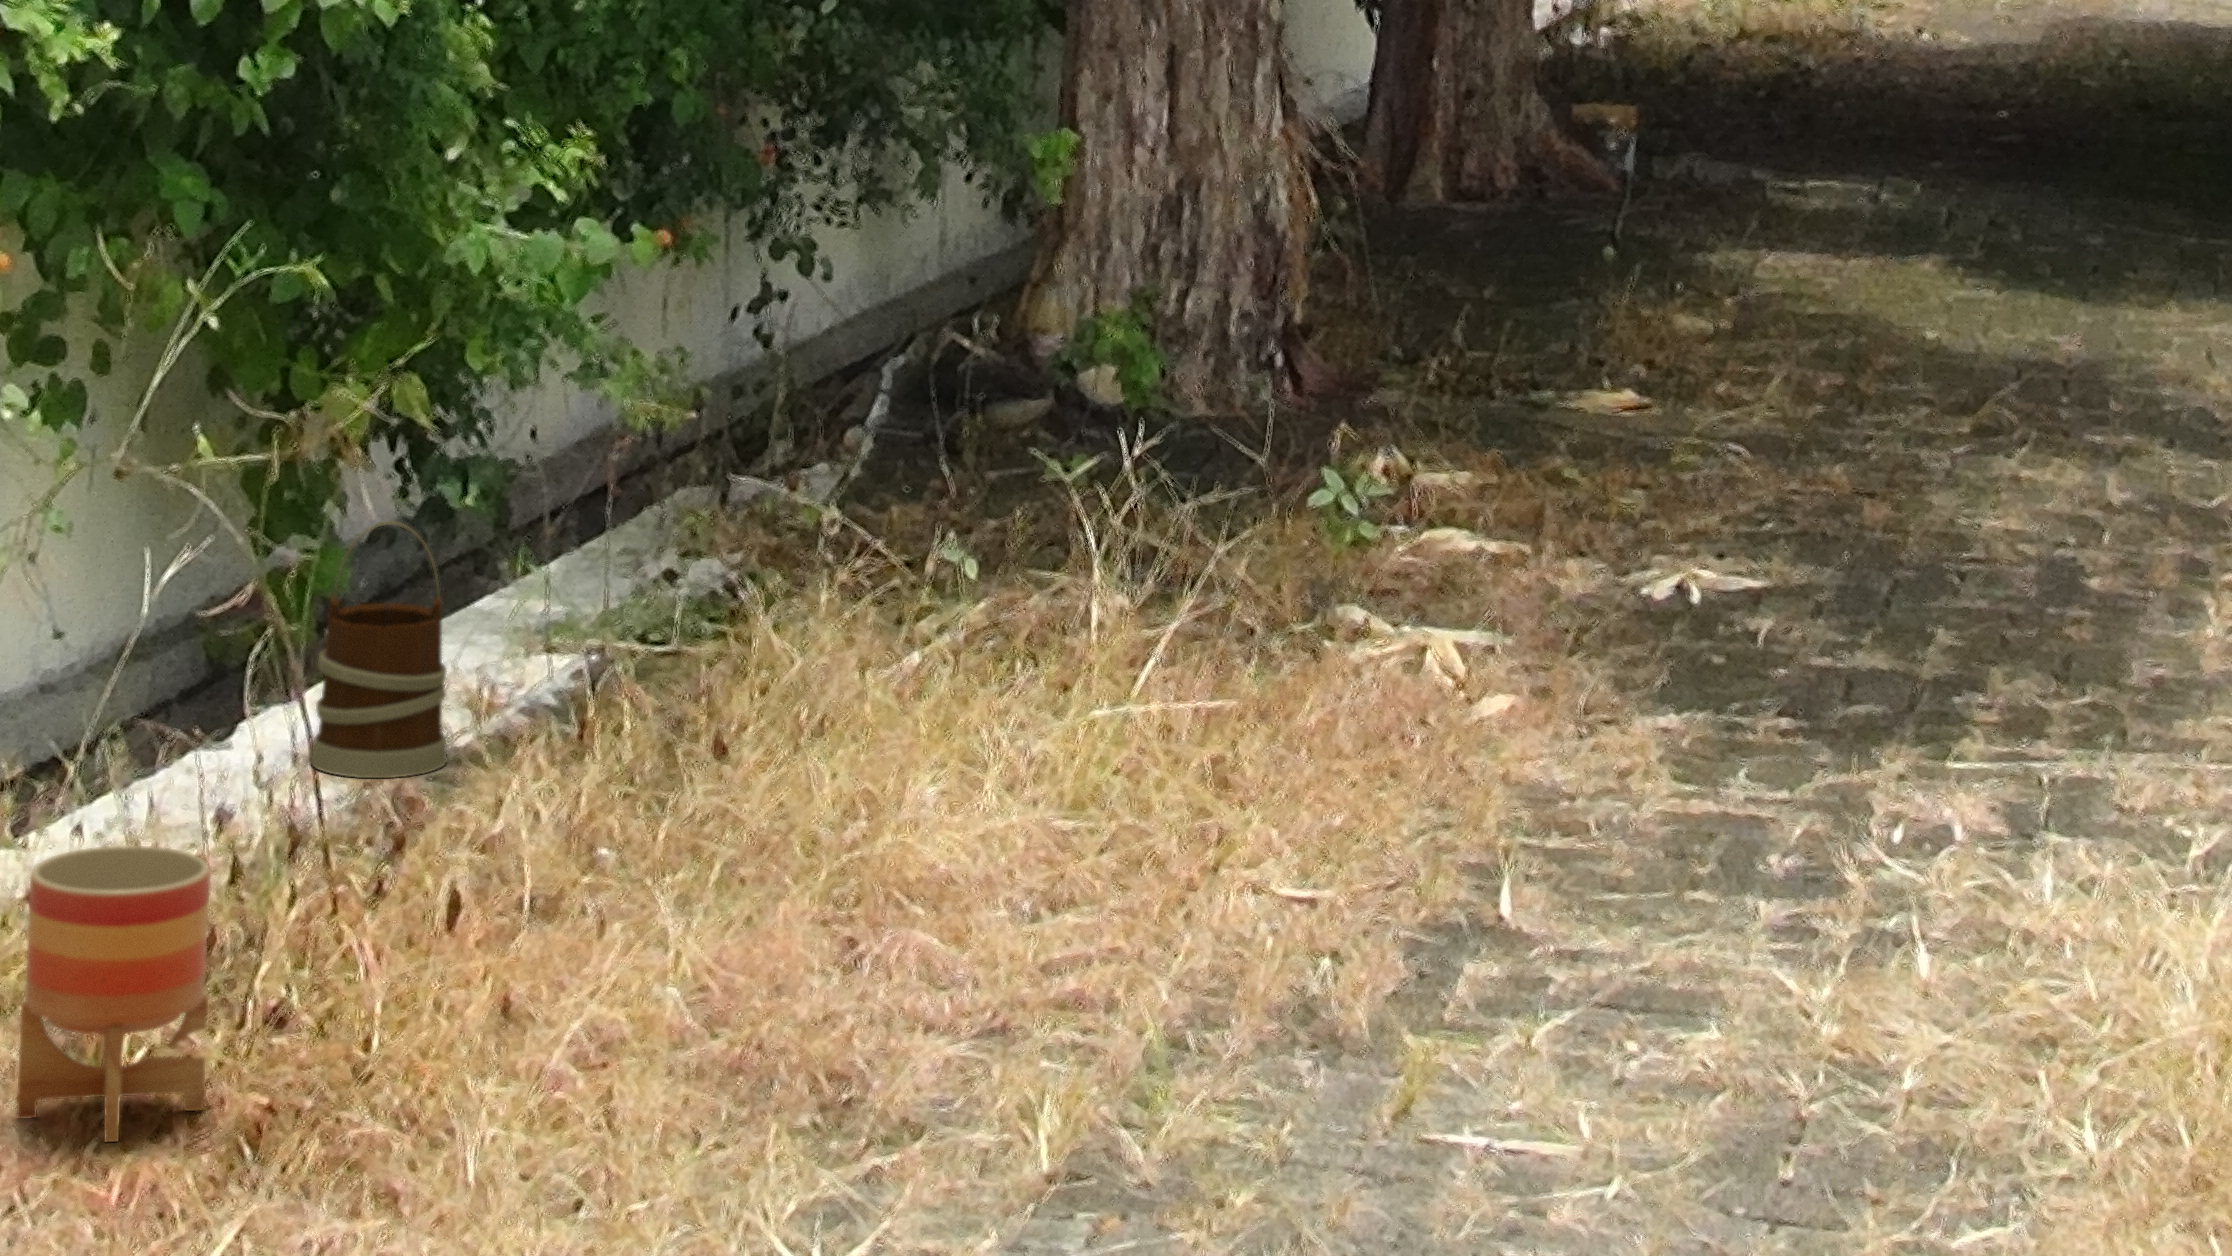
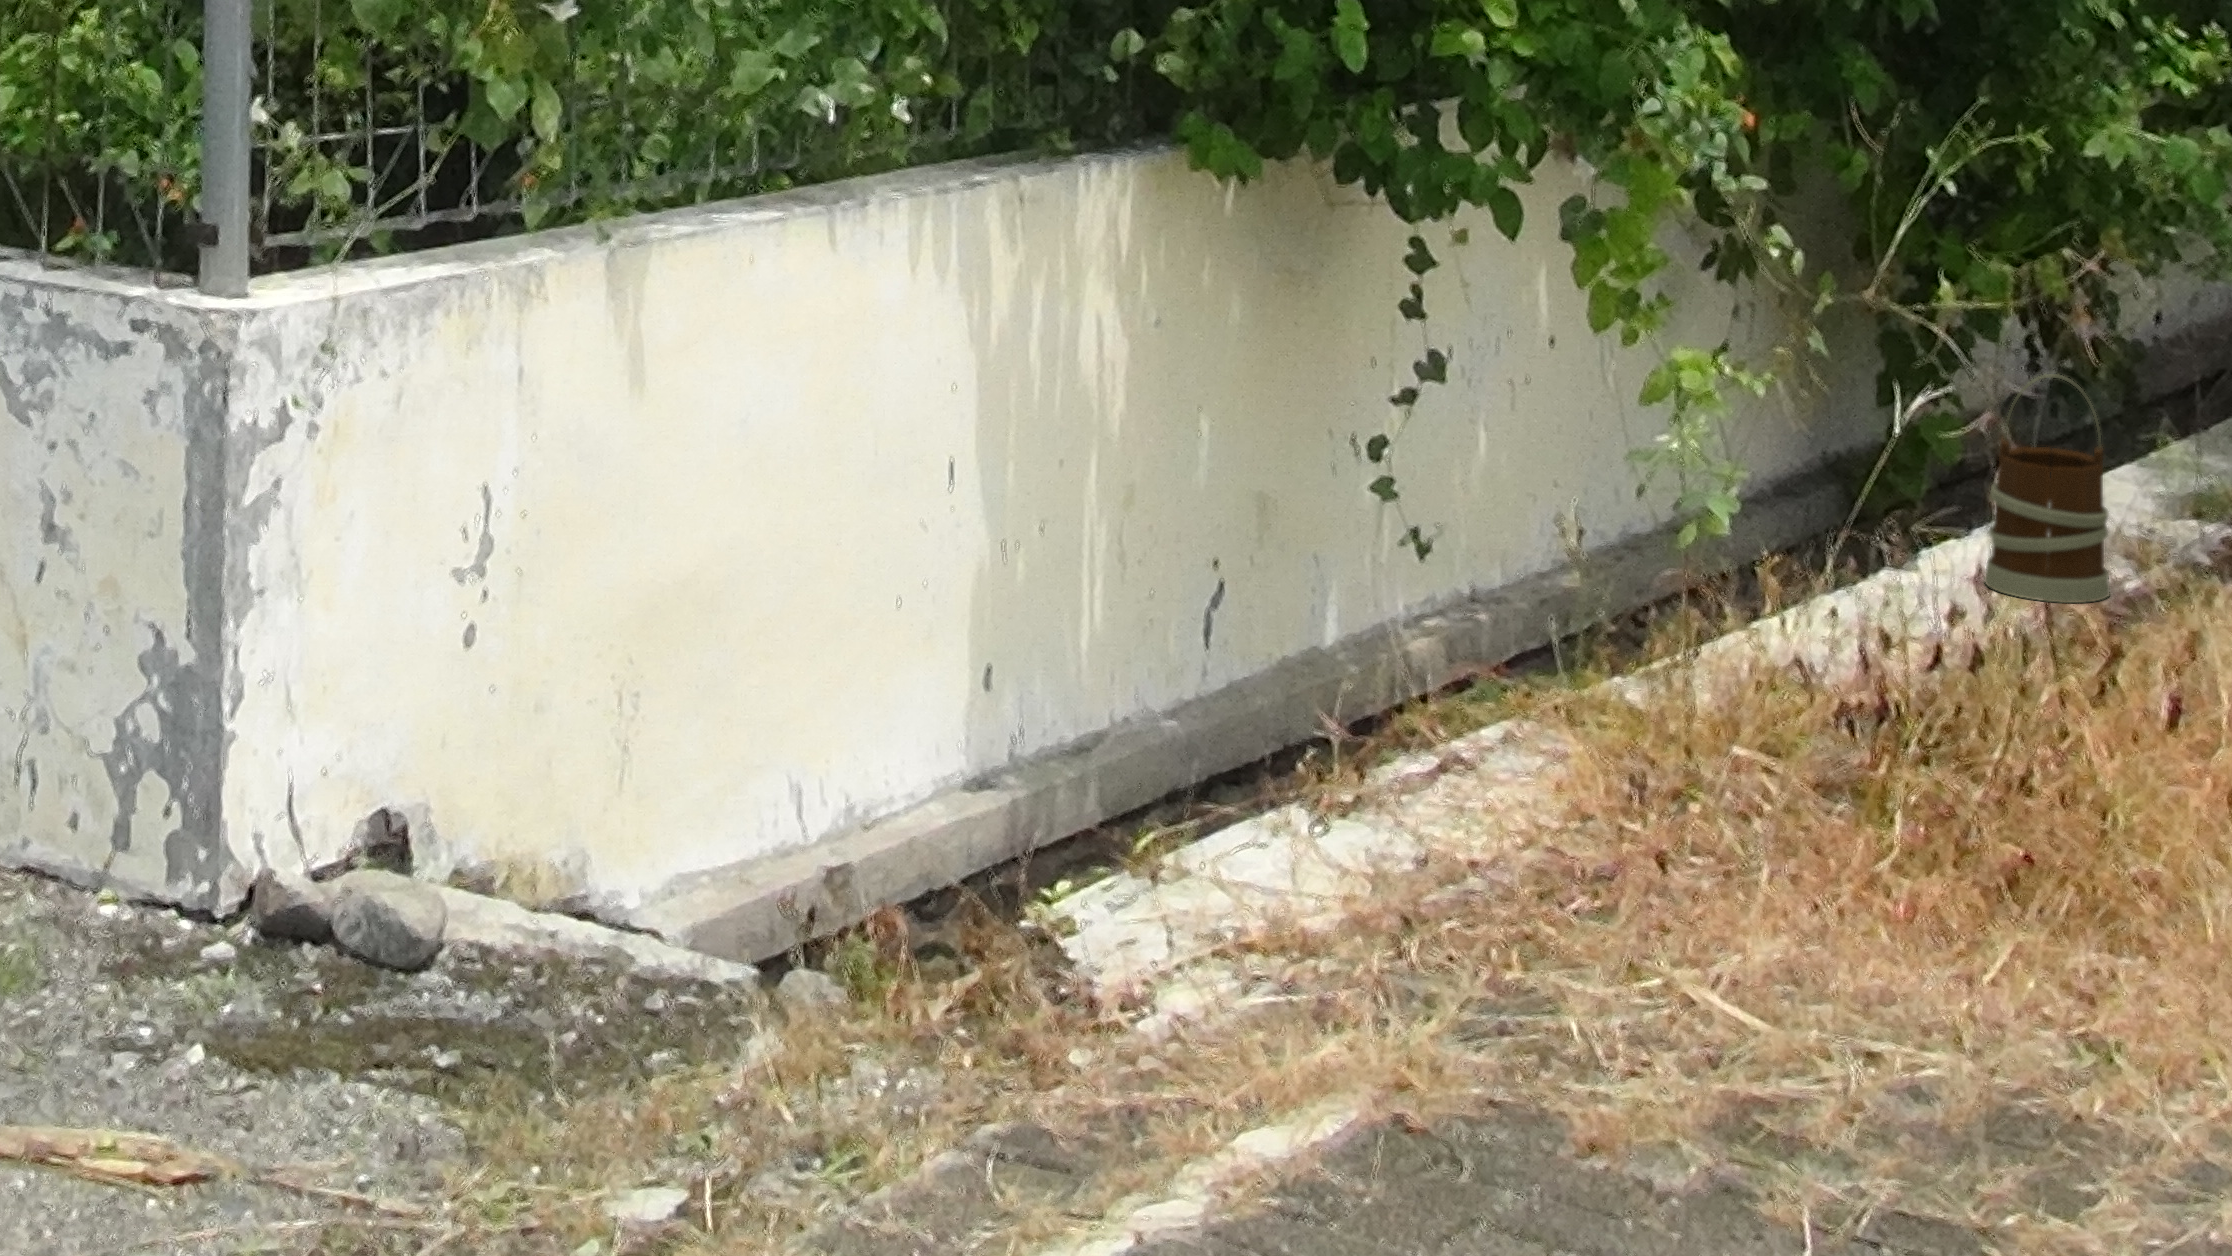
planter: present [17,846,210,1142] -> none [1779,619,1942,868]

